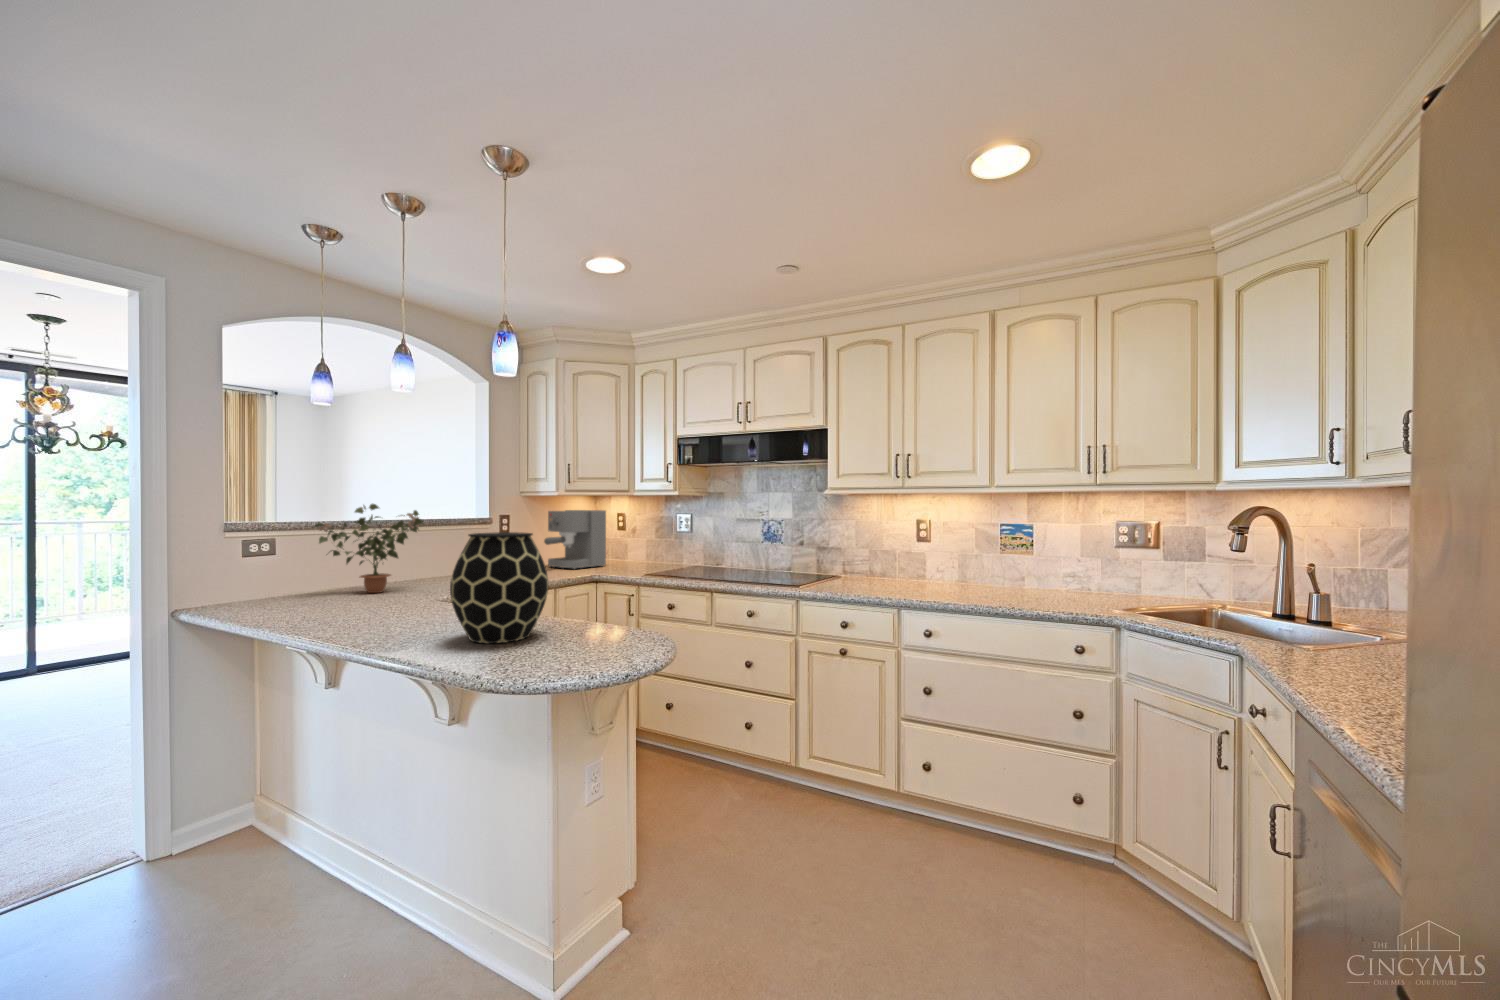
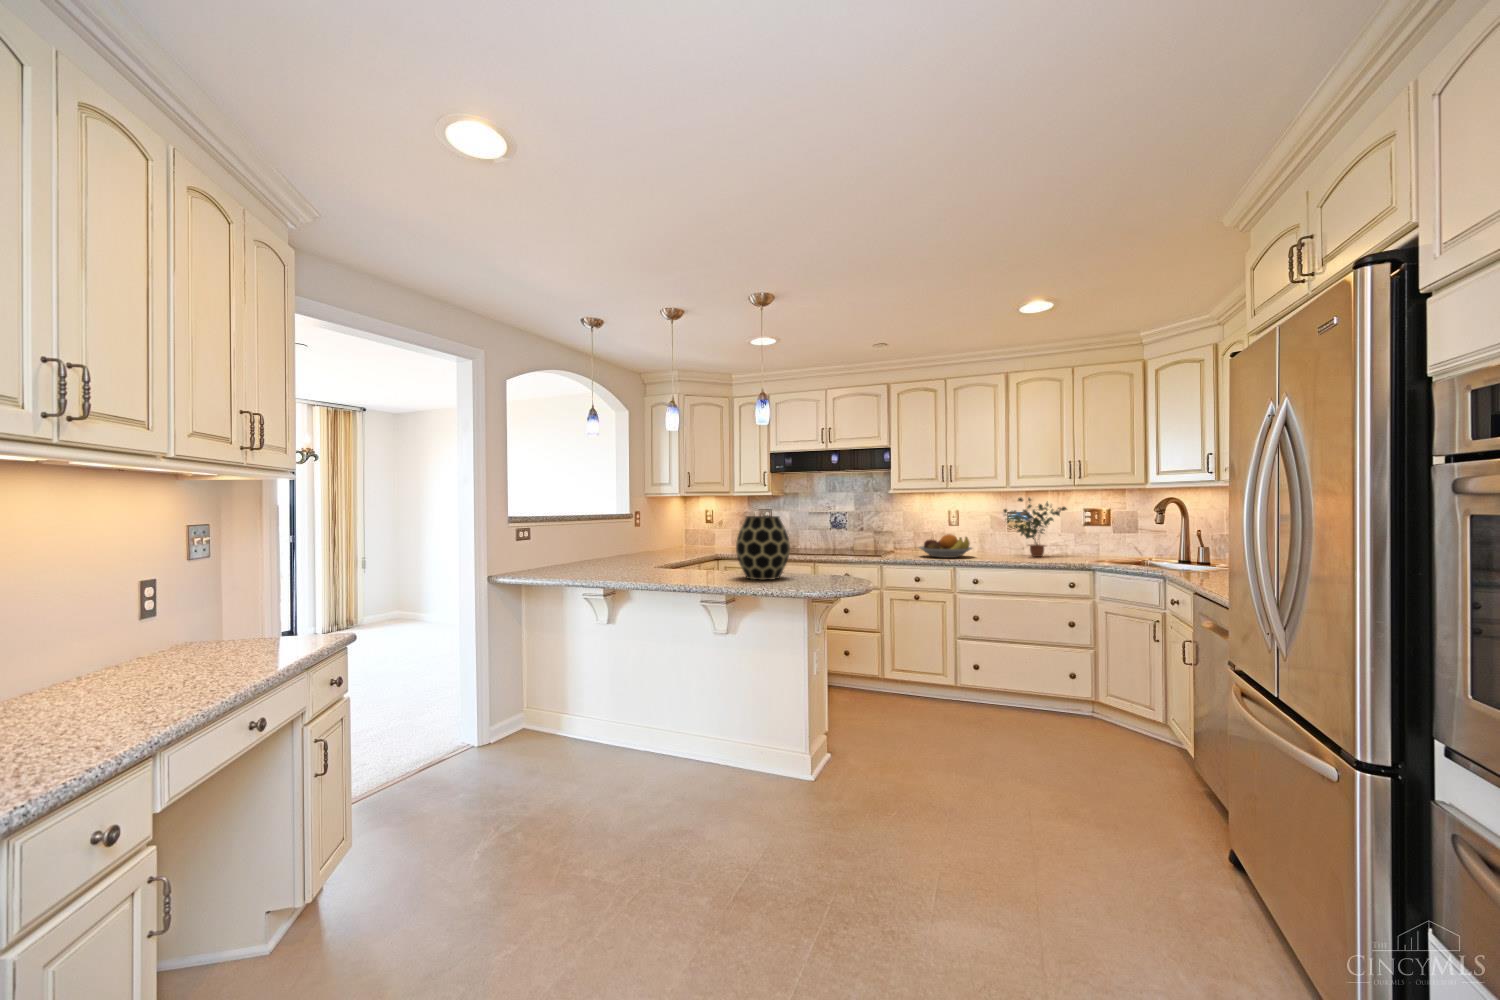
potted plant: present [315,504,423,593] -> present [1004,498,1066,557]
coffee maker: present [544,510,606,569] -> none [663,508,706,553]
fruit bowl: none [853,558,934,593] -> present [919,534,972,558]

